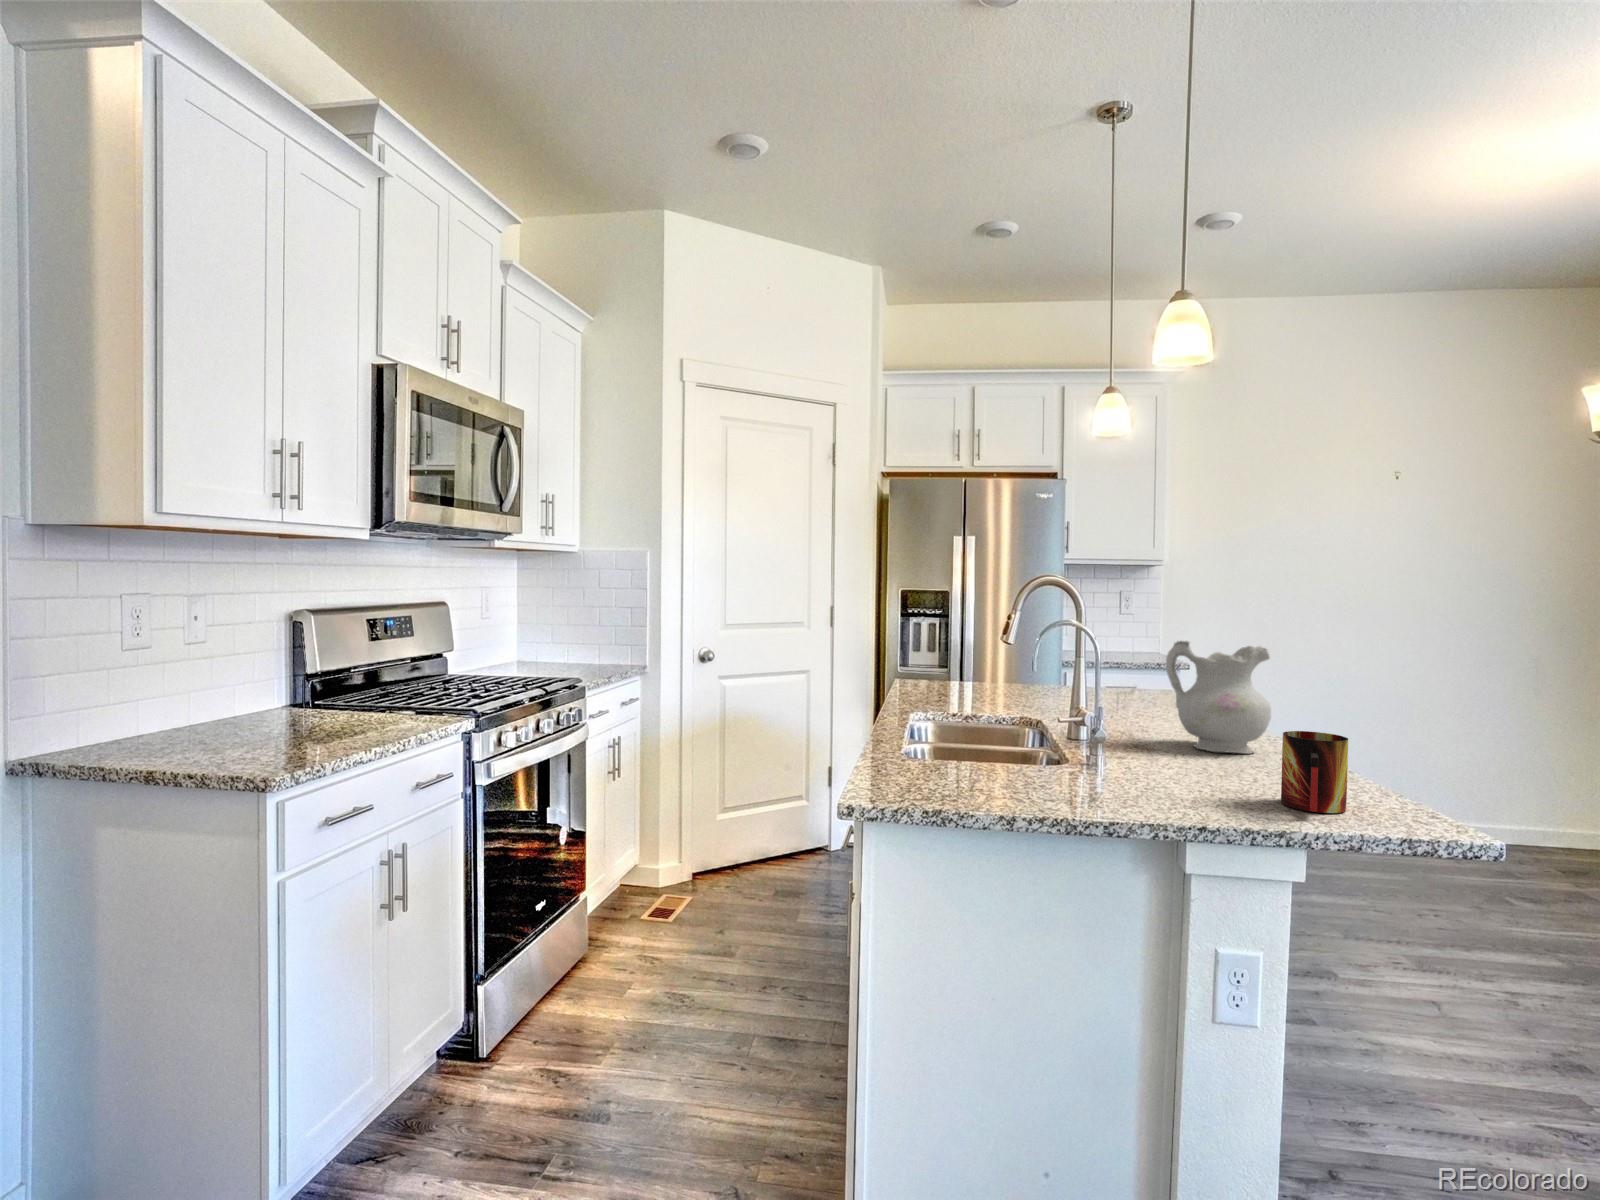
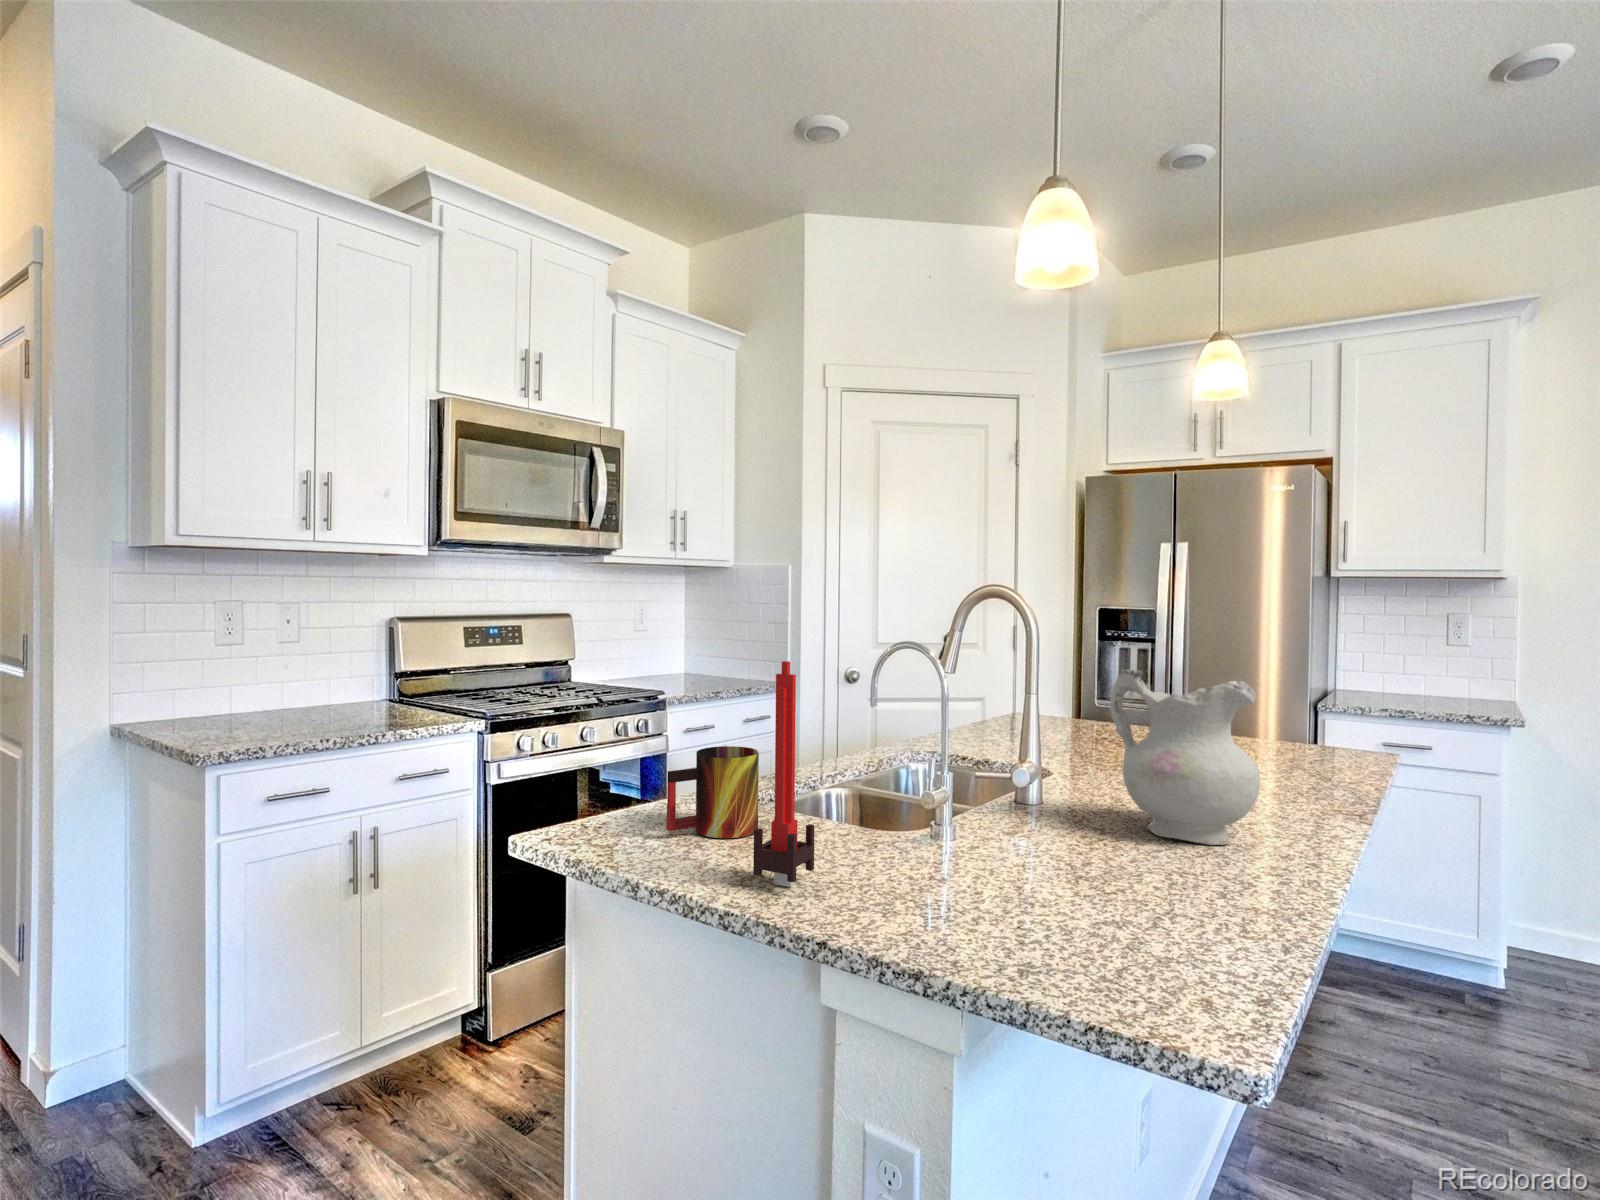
candle: none [1086,641,1131,805] -> present [753,661,814,887]
mug: present [1281,731,1348,813] -> present [666,746,759,838]

